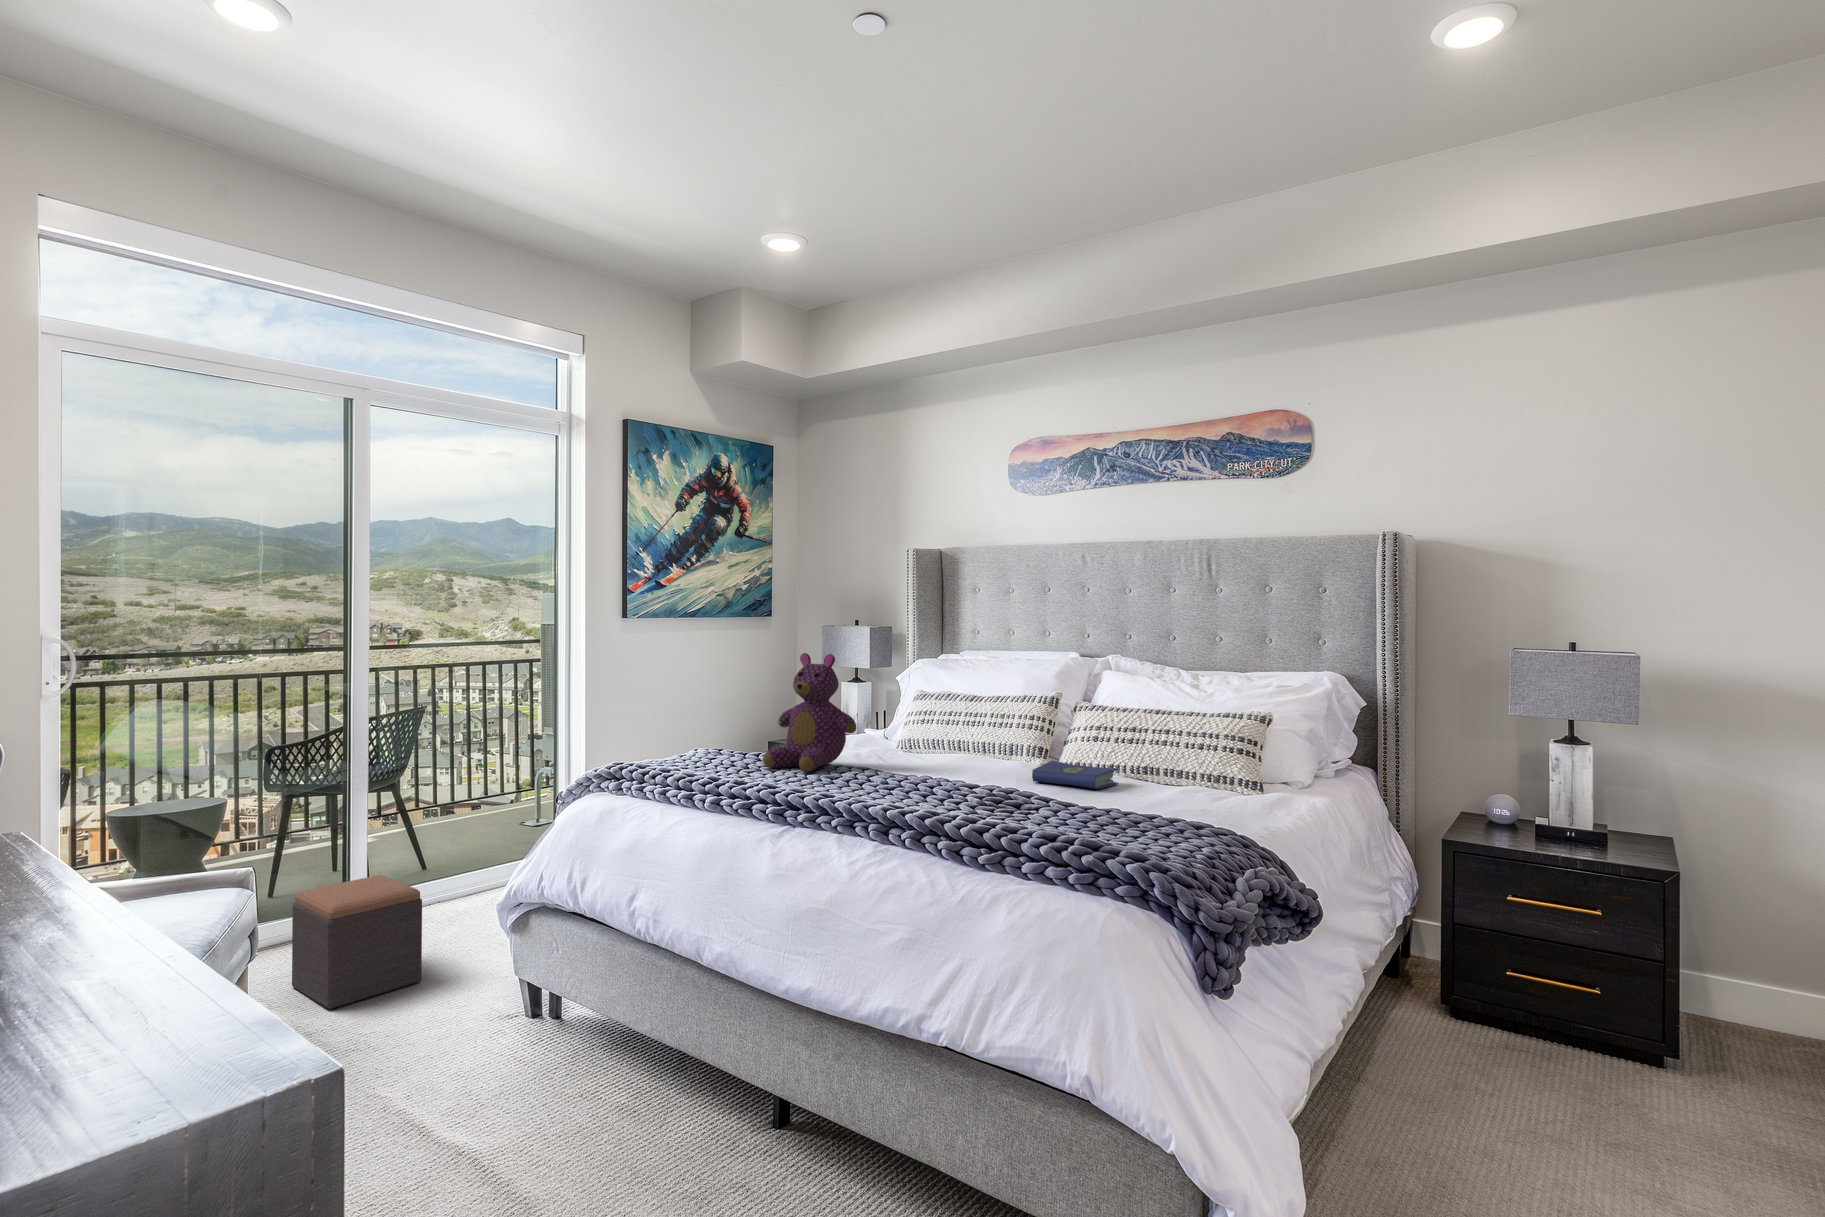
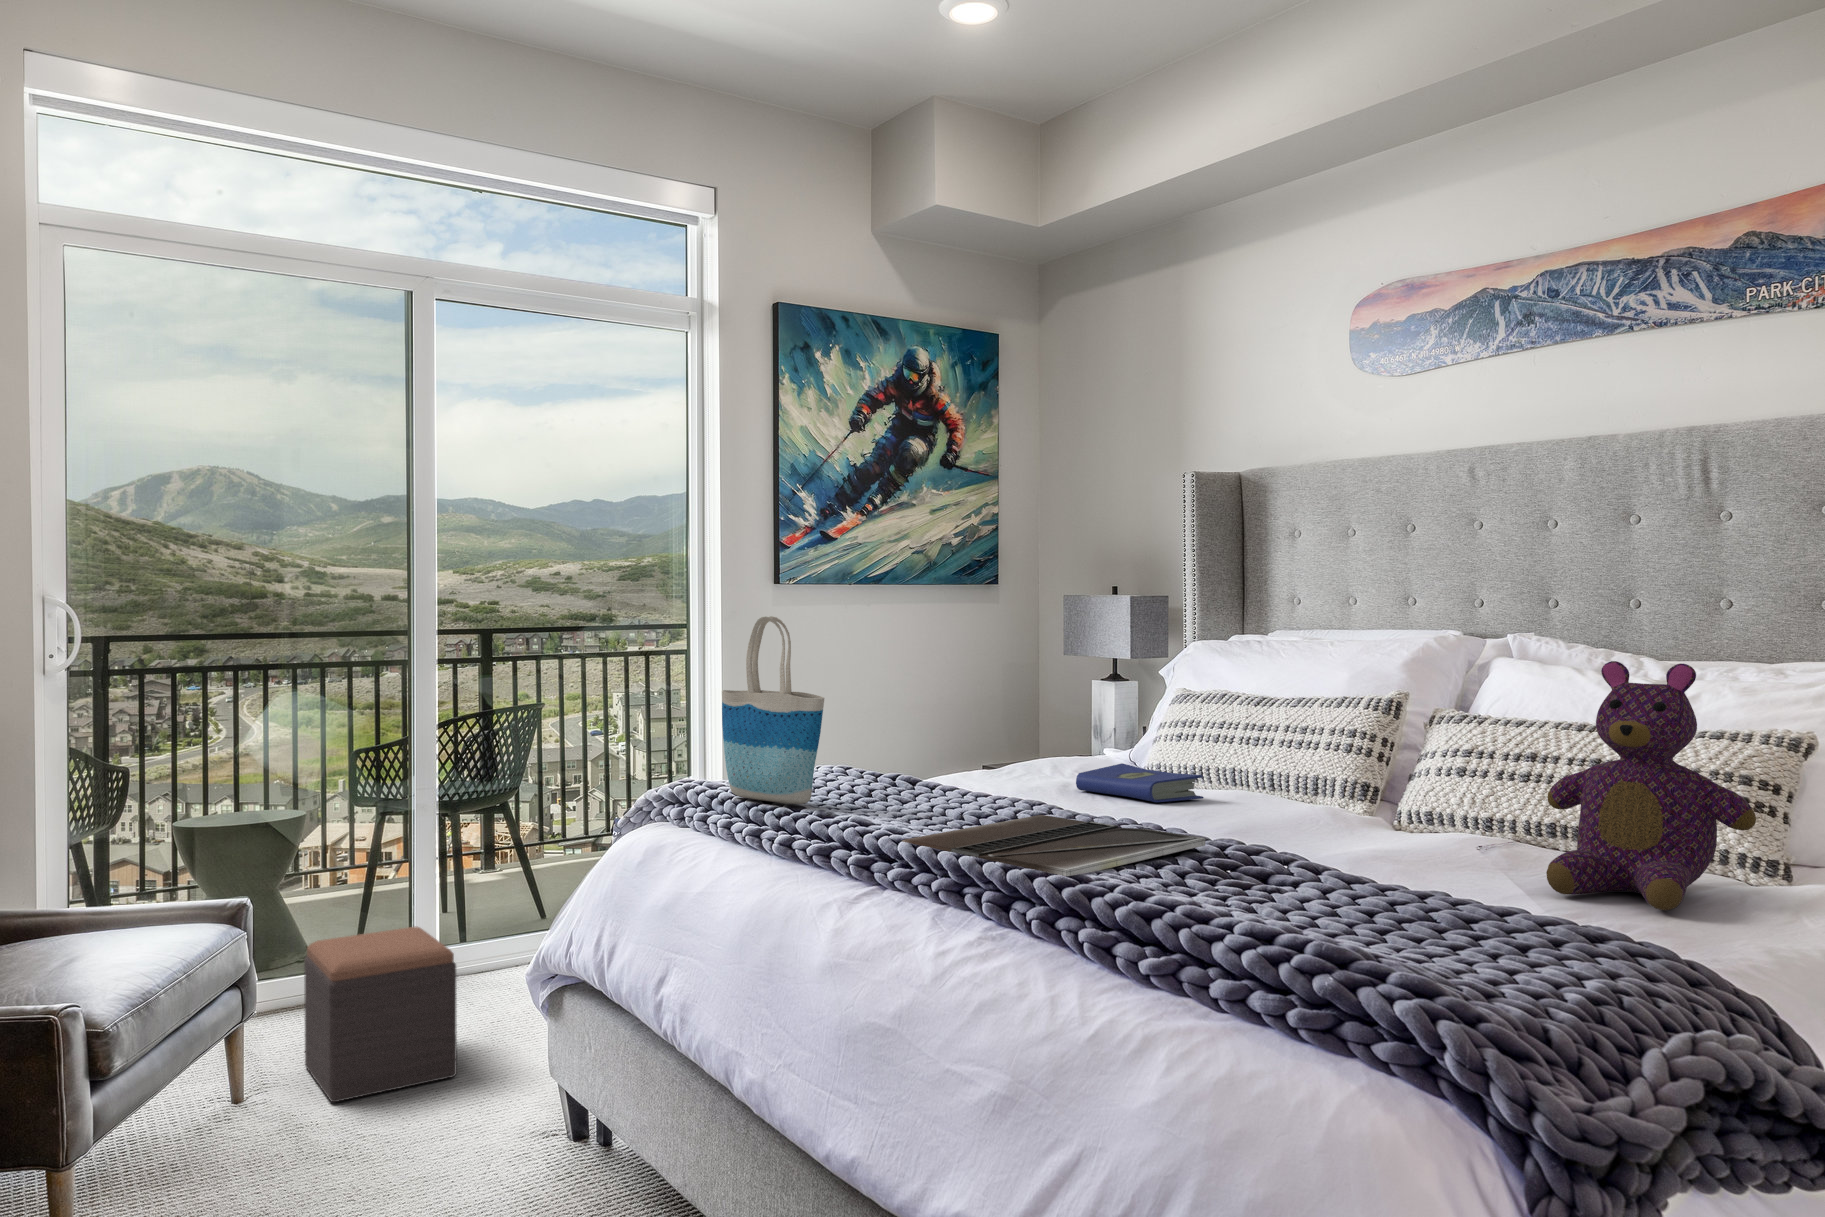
tote bag: none [652,651,730,774] -> present [722,616,824,804]
teddy bear: present [763,653,856,772] -> present [1546,661,1756,910]
hardcover book: present [1032,761,1118,789] -> present [1076,763,1203,802]
laptop: none [797,774,975,812] -> present [902,815,1205,876]

